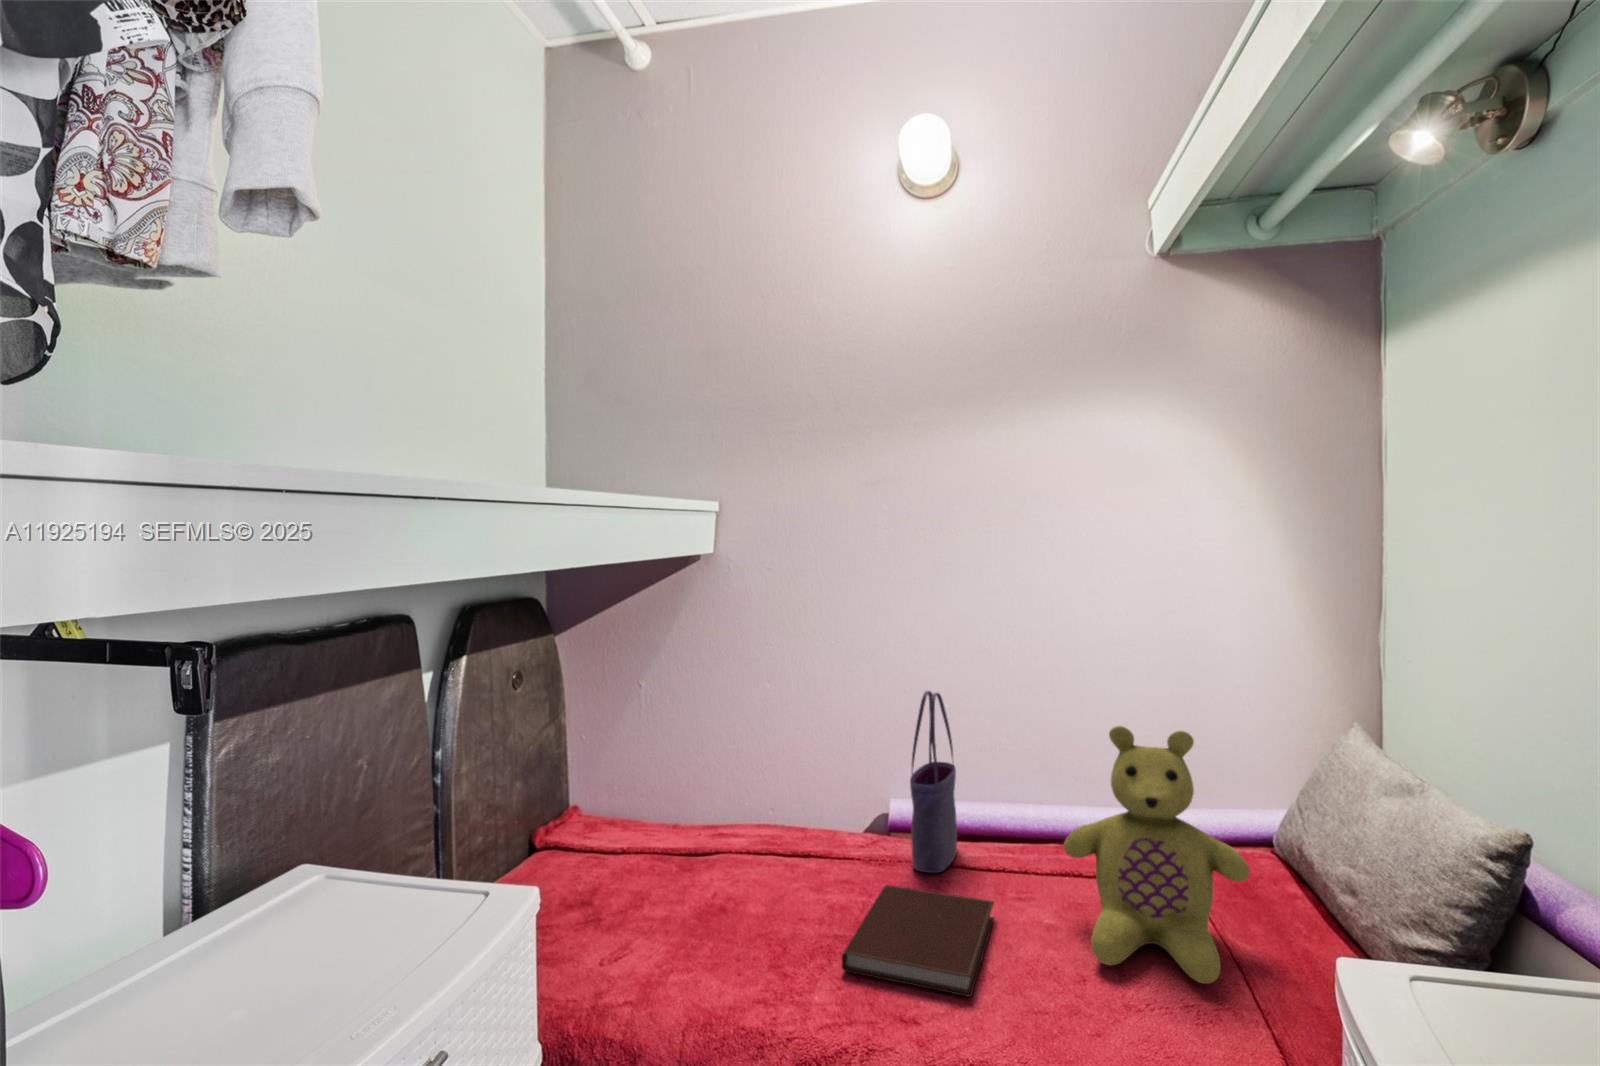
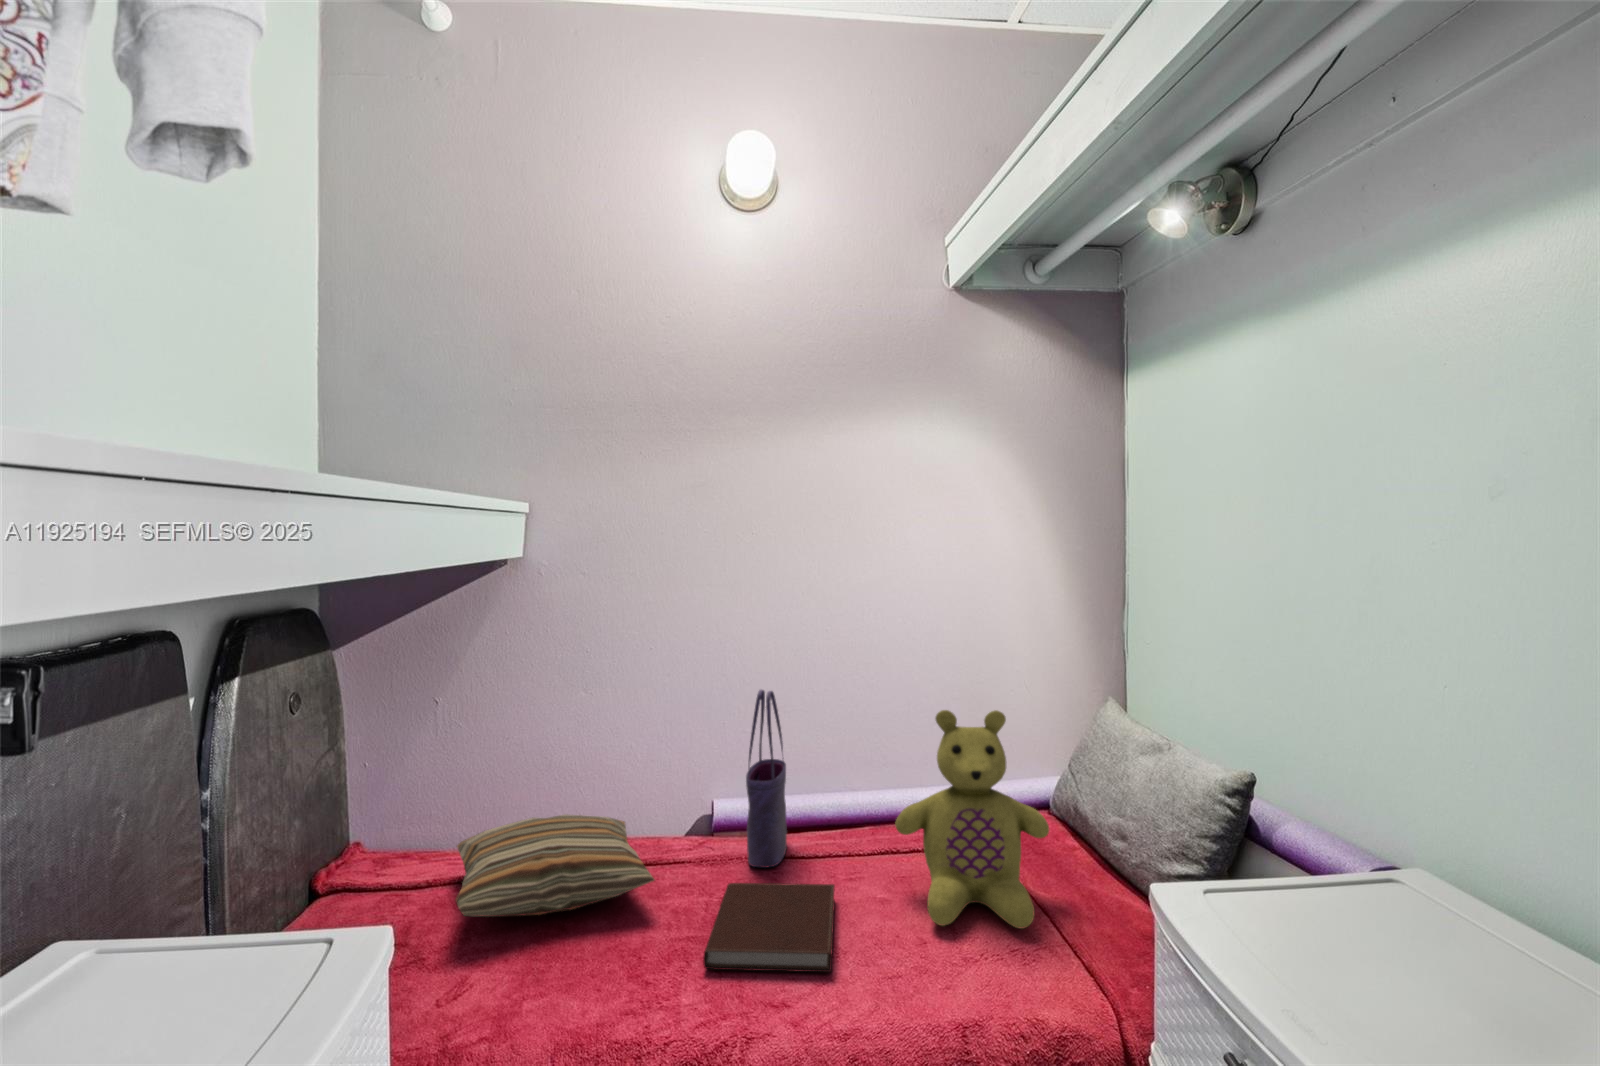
pillow: none [630,798,810,891] -> present [456,814,655,917]

